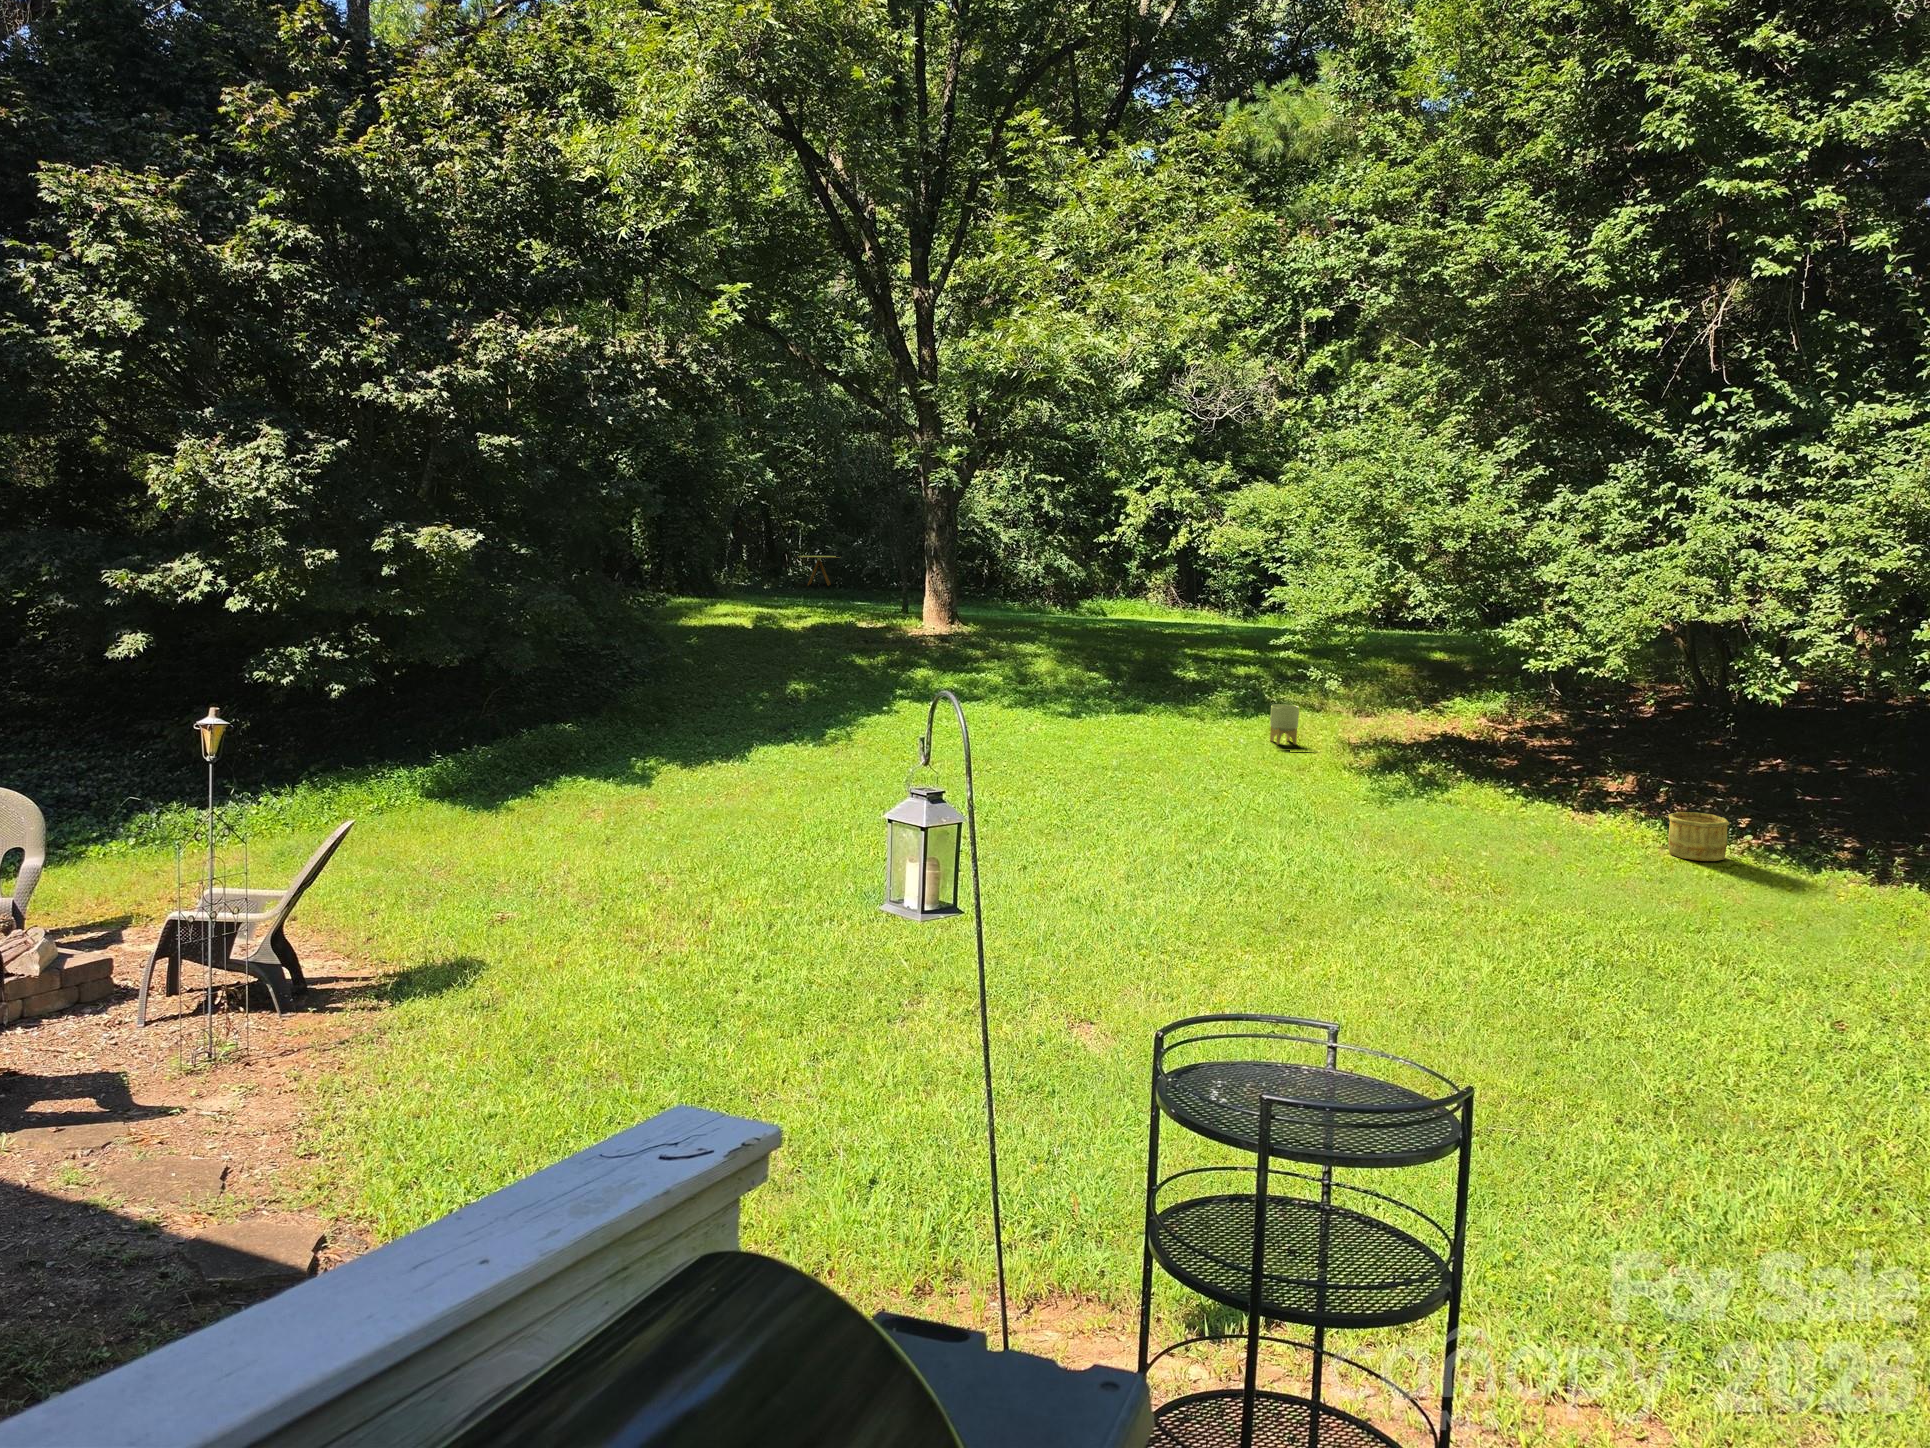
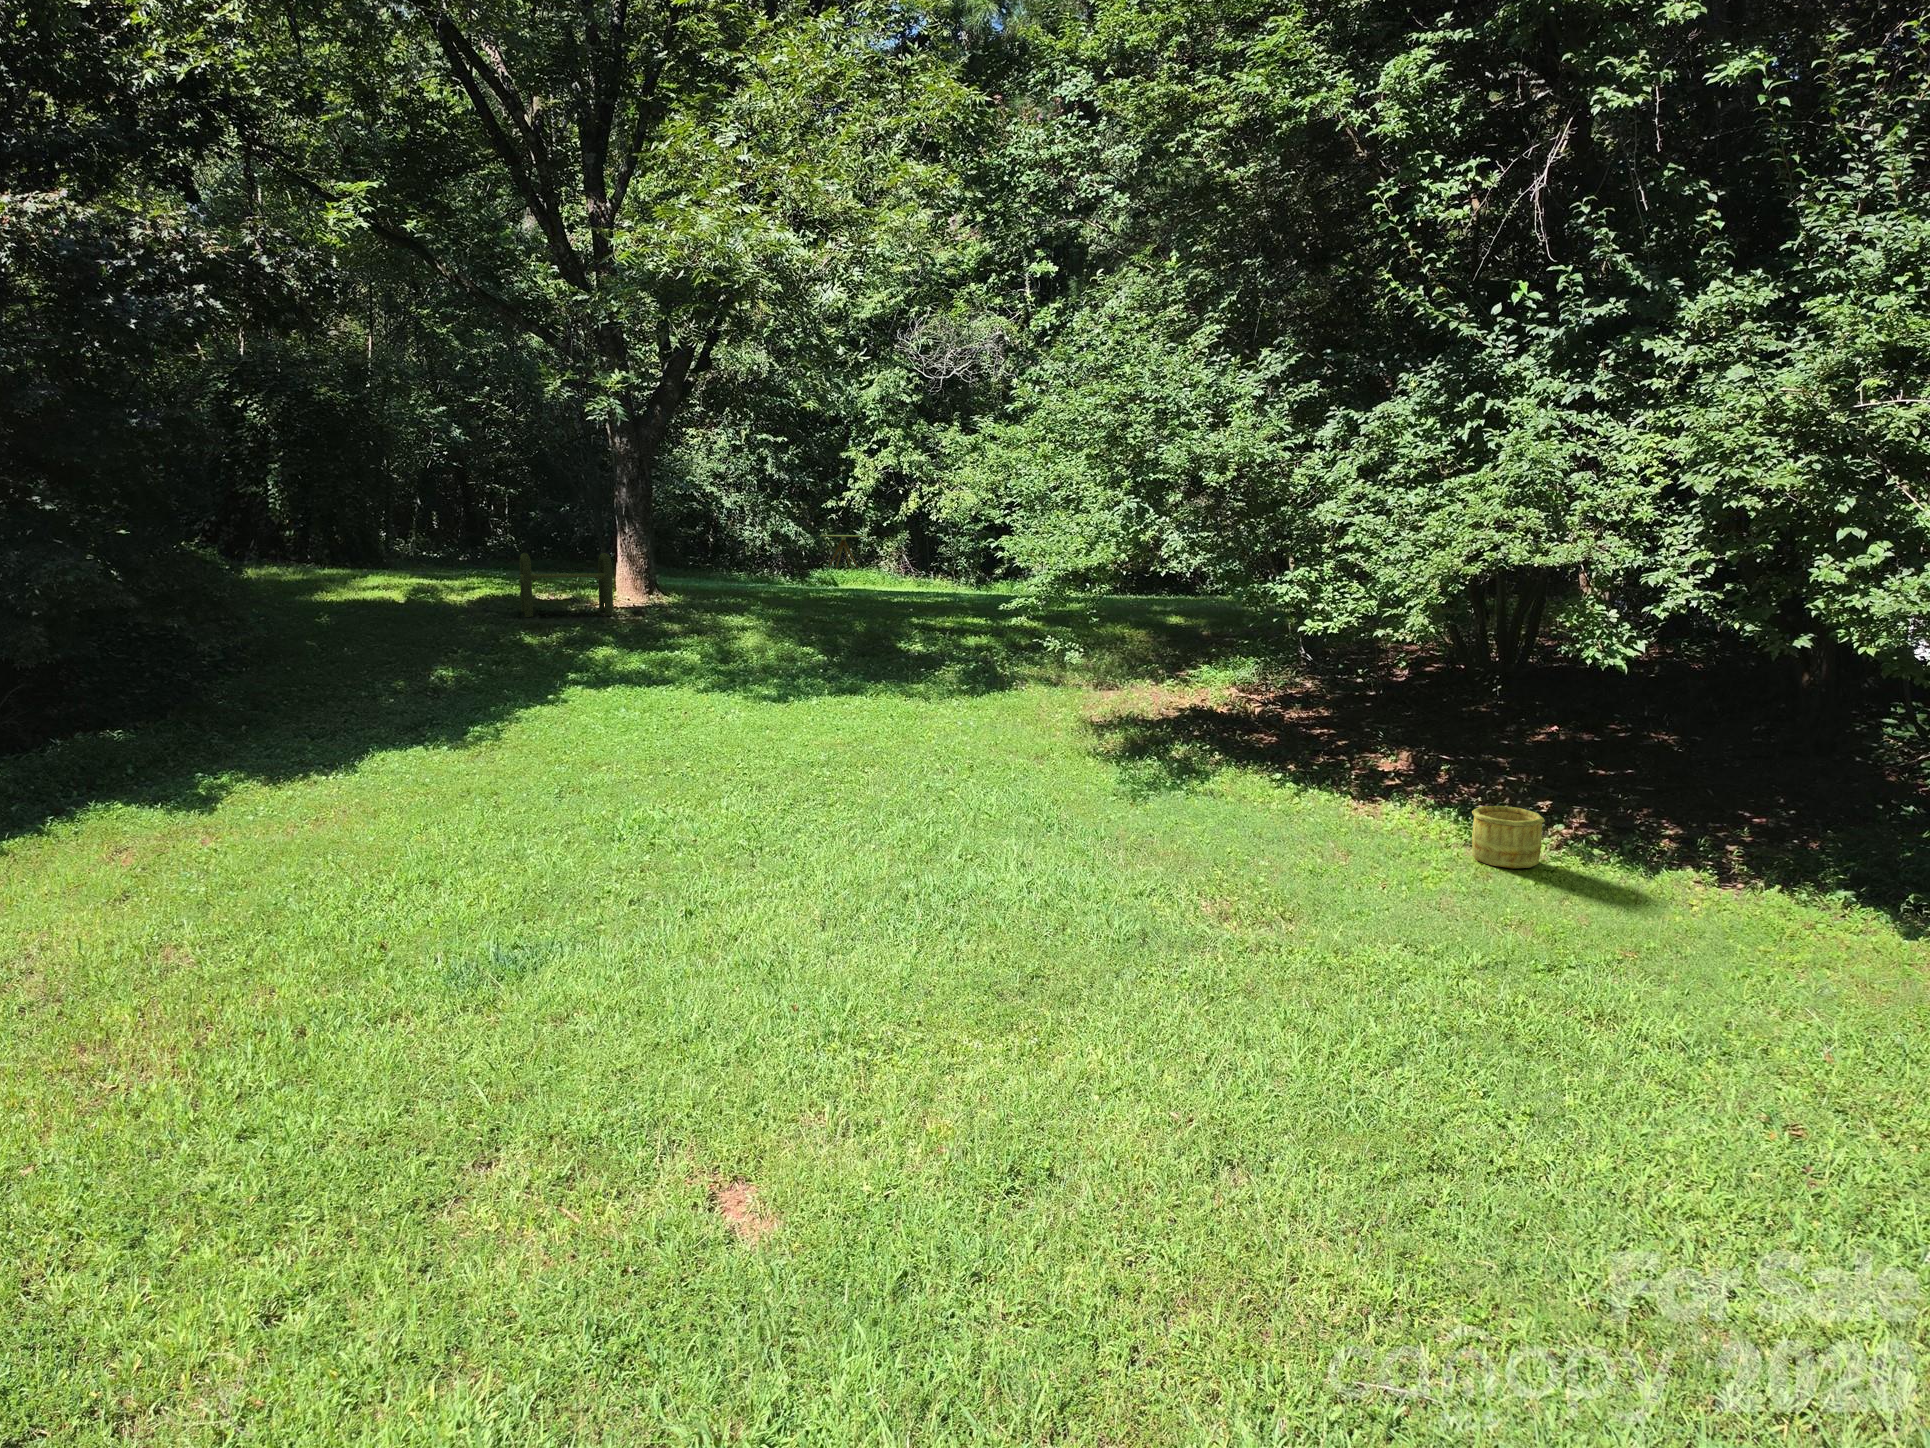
round table: present [798,556,840,586] -> present [820,535,867,568]
bench: none [855,590,931,643] -> present [520,553,613,617]
planter: present [1270,704,1299,745] -> none [1001,682,1034,731]

